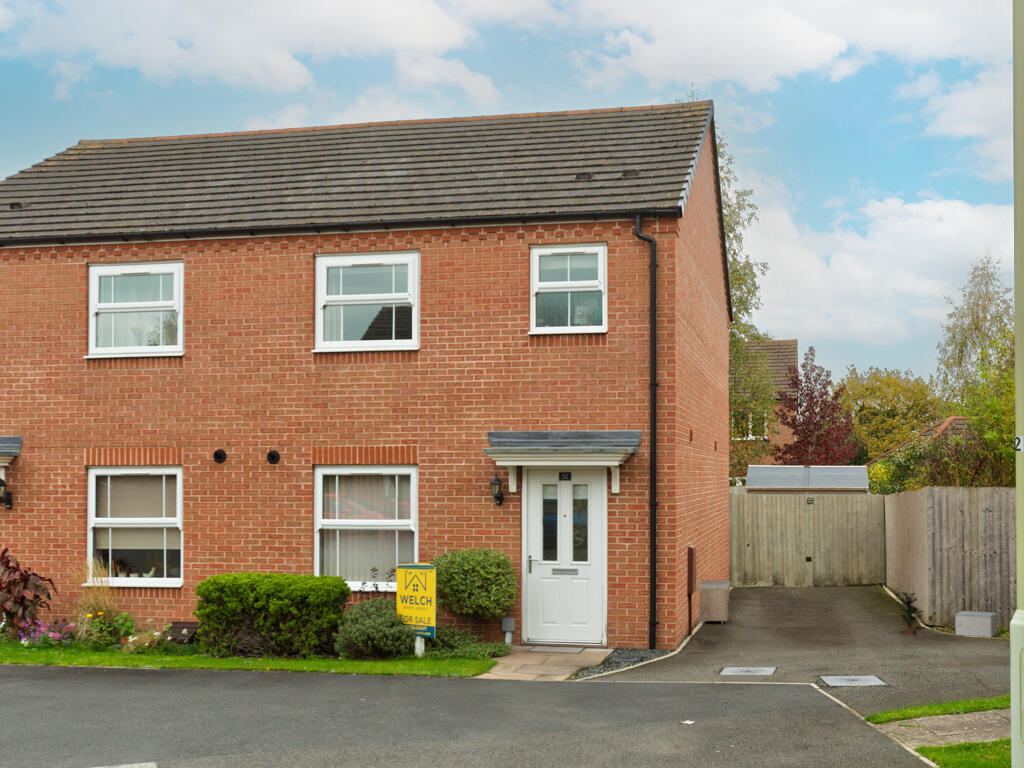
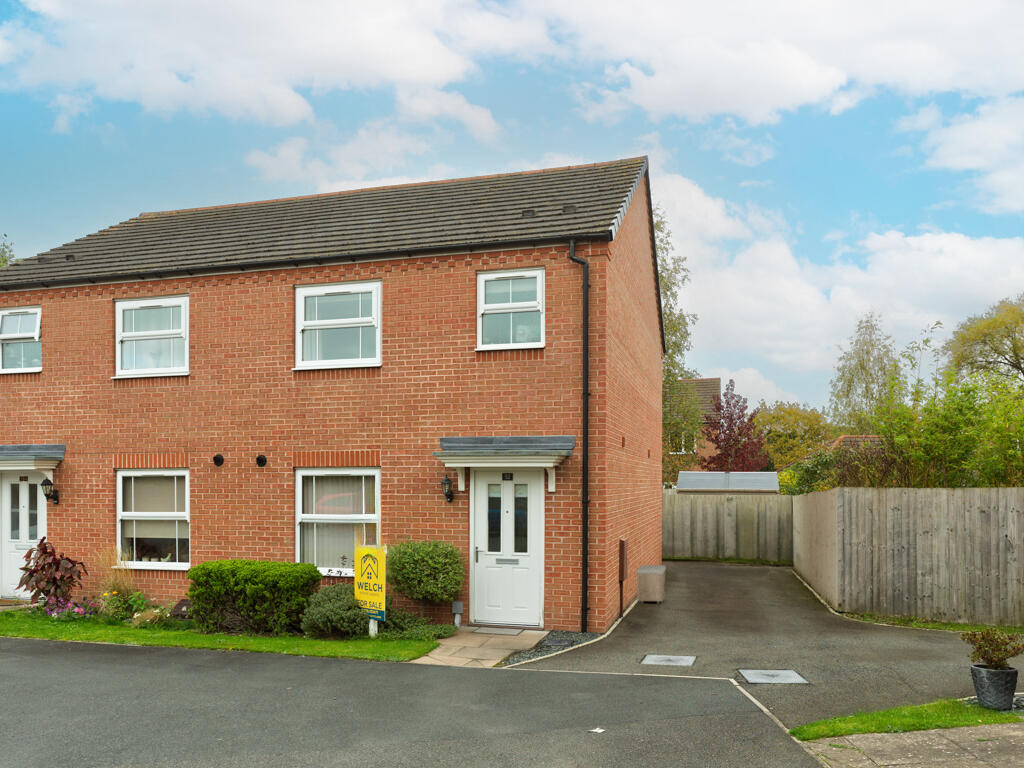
potted plant: present [901,592,923,635] -> none [813,580,836,619]
storage box: present [955,611,998,637] -> none [866,598,905,624]

